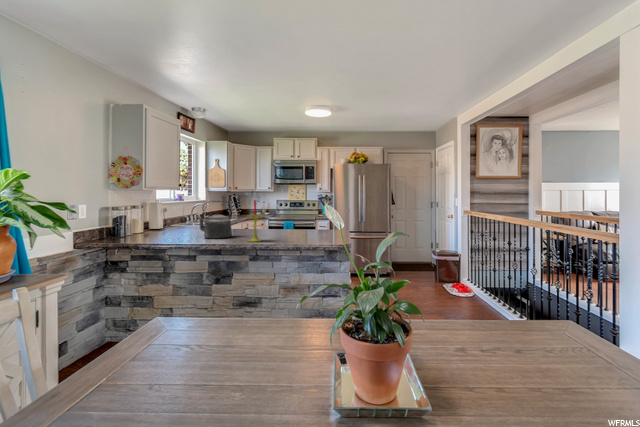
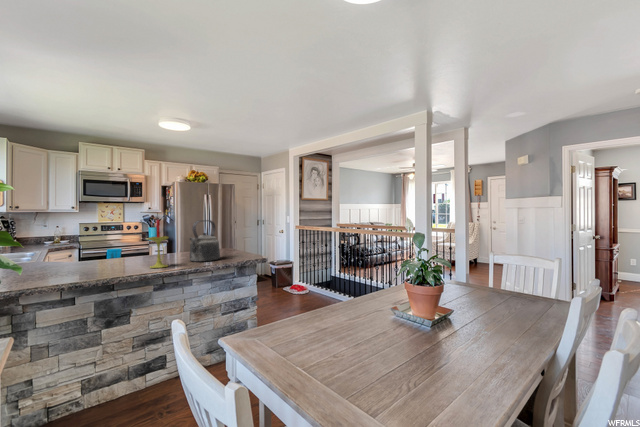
kettle: present [197,201,233,238] -> present [189,220,220,262]

